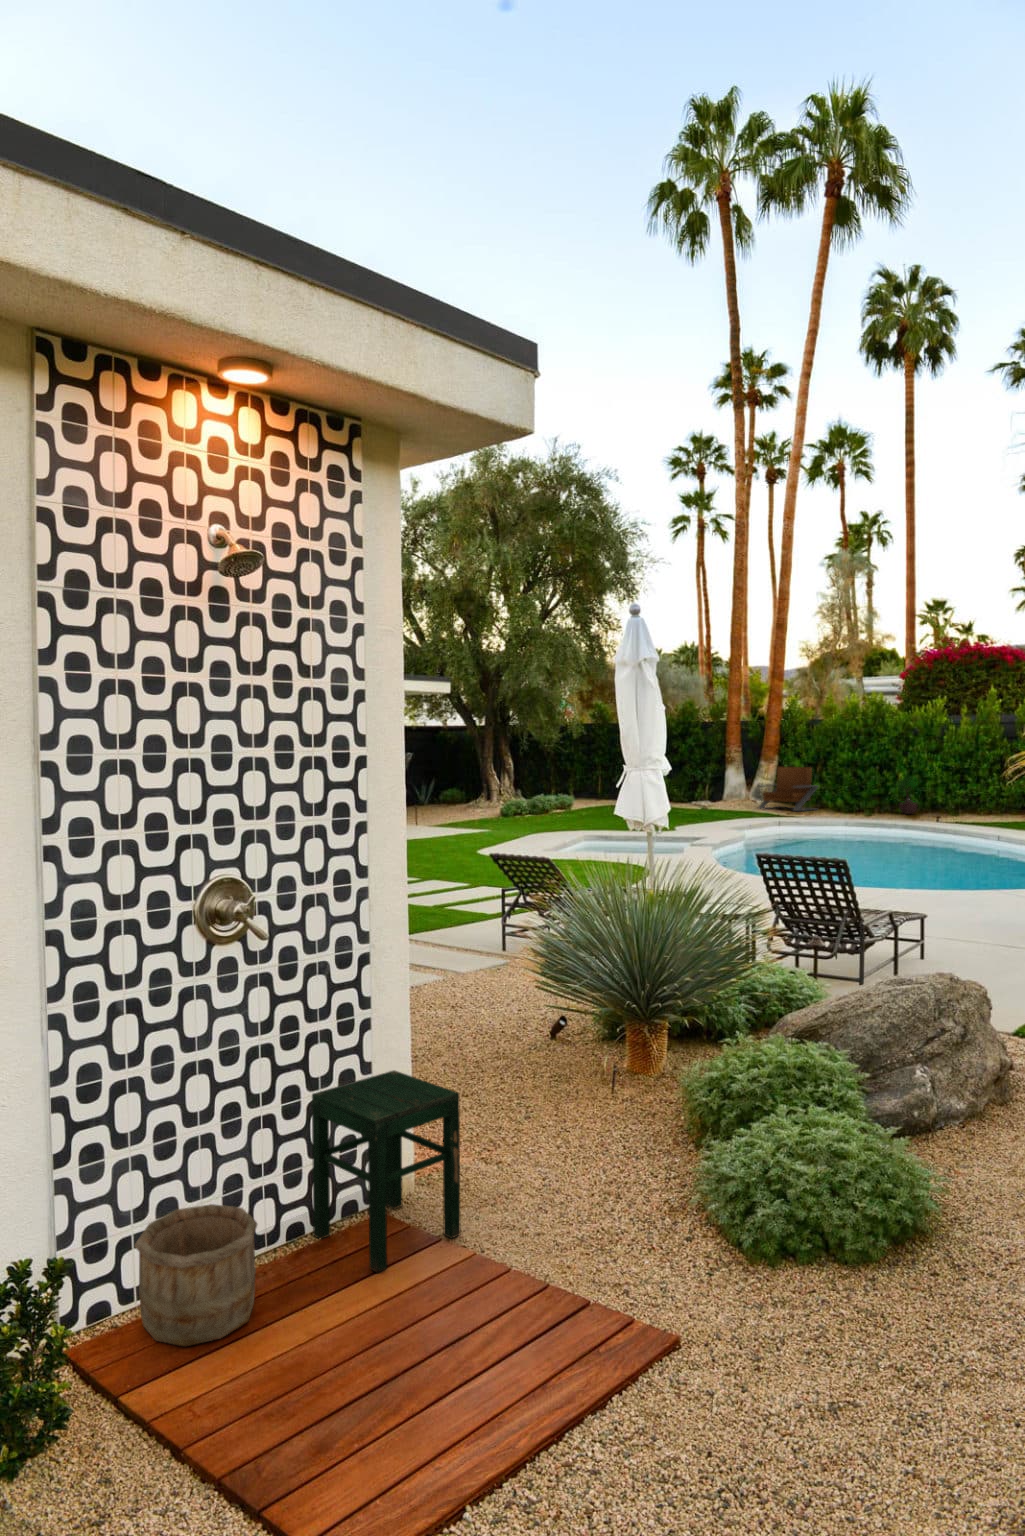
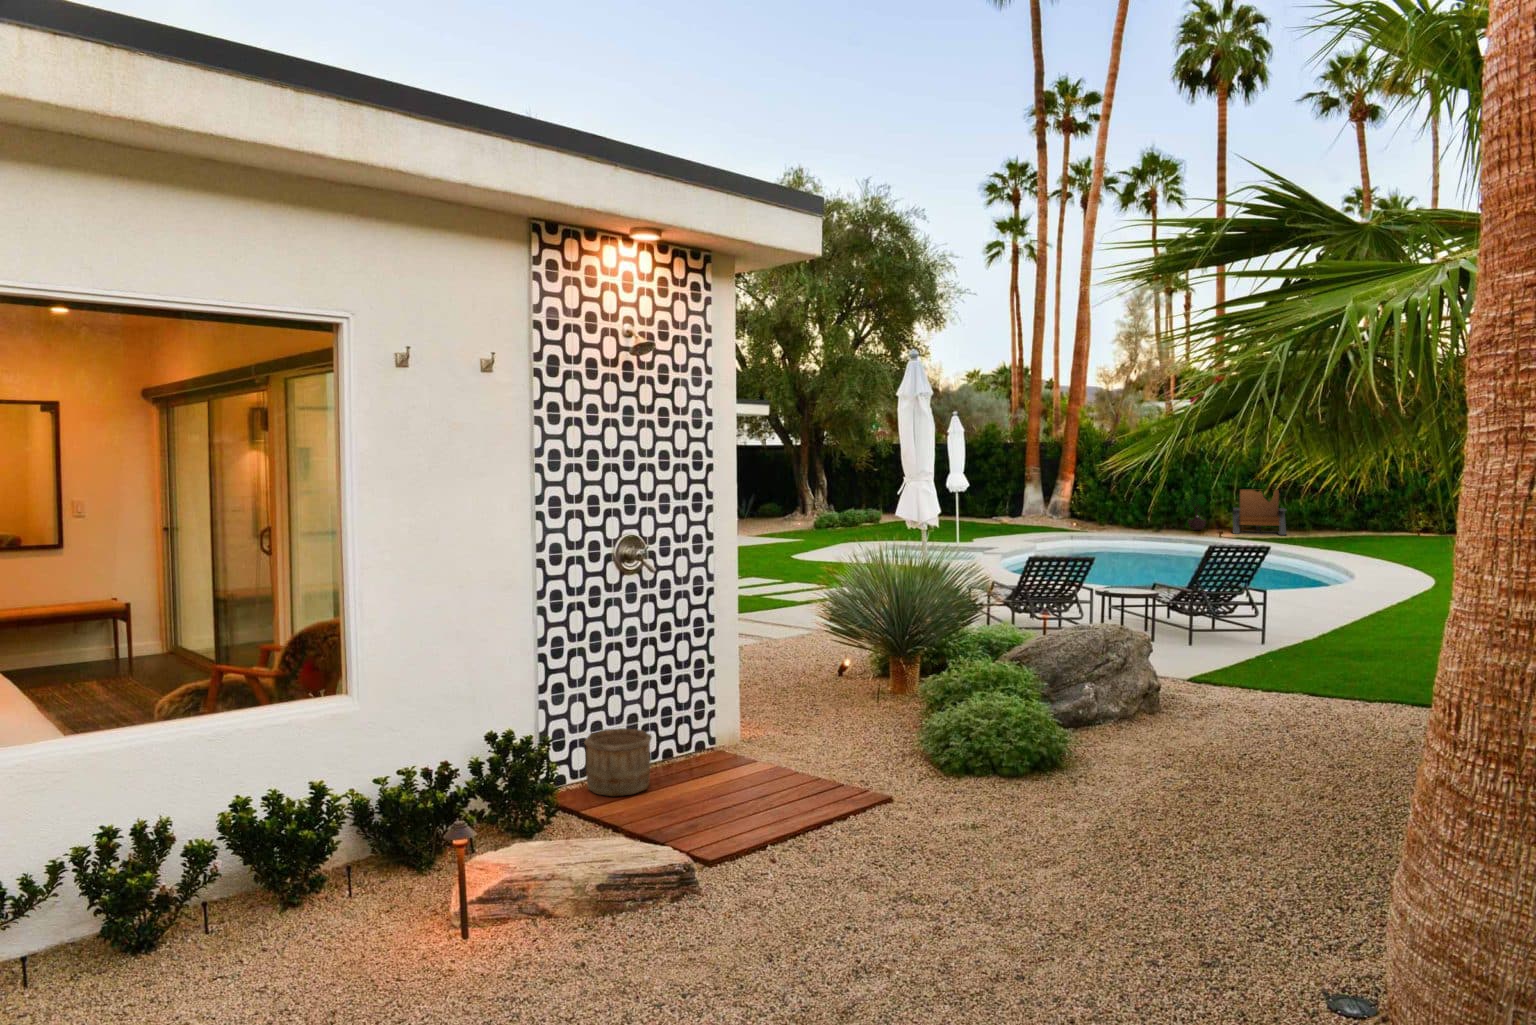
lounge chair: present [758,767,818,811] -> present [1232,490,1287,535]
stool: present [312,1070,461,1273] -> none [680,665,771,775]

